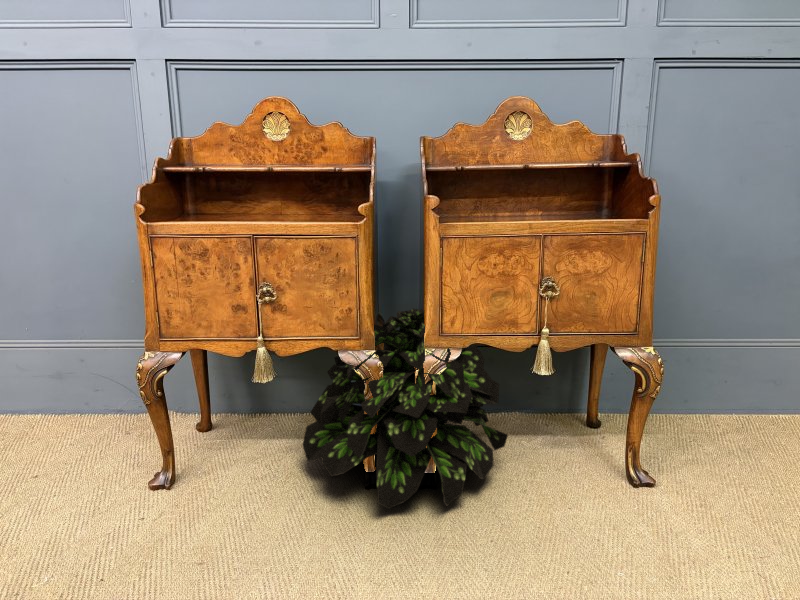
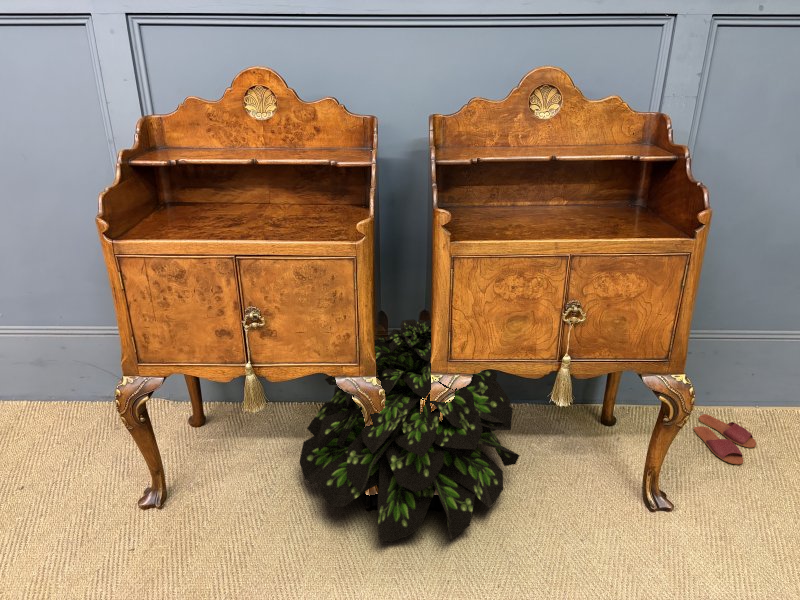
slippers: none [671,416,729,452] -> present [694,414,756,465]

